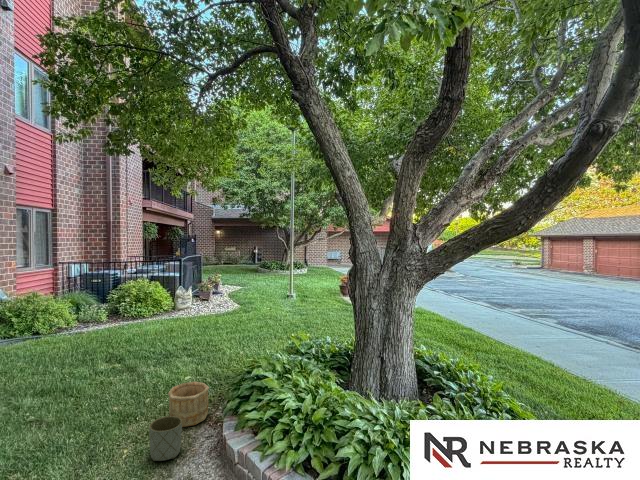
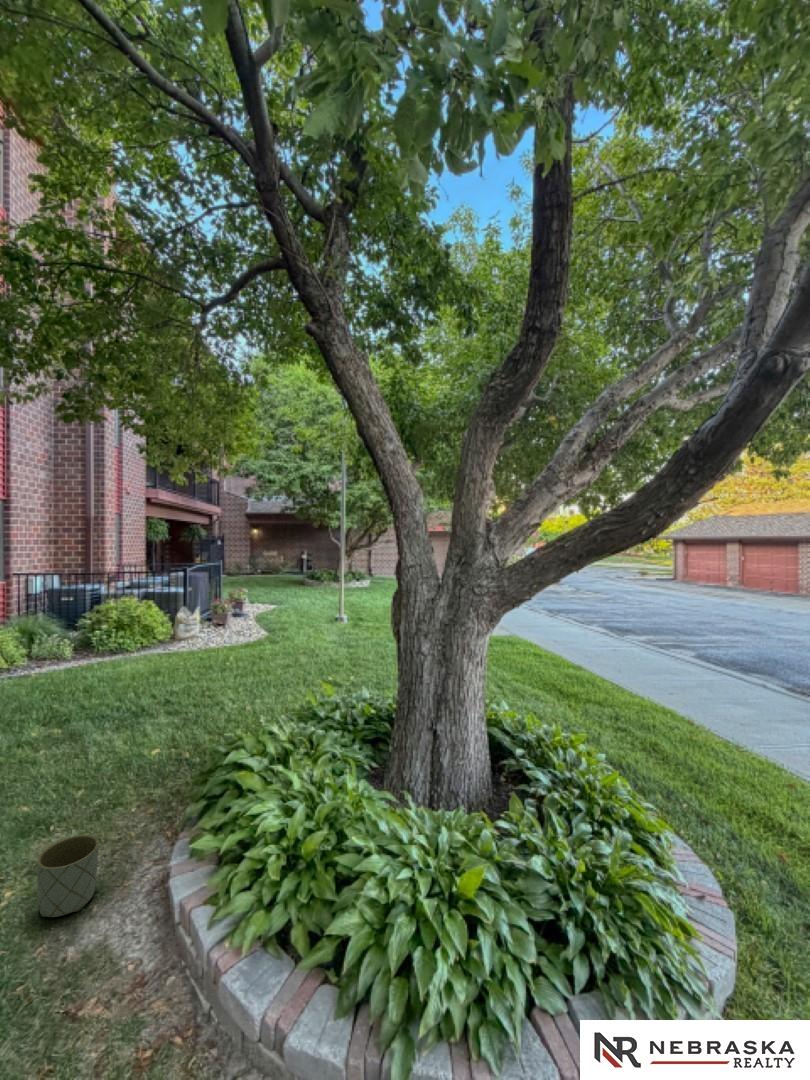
wooden bucket: present [168,382,209,427] -> none [96,766,166,845]

